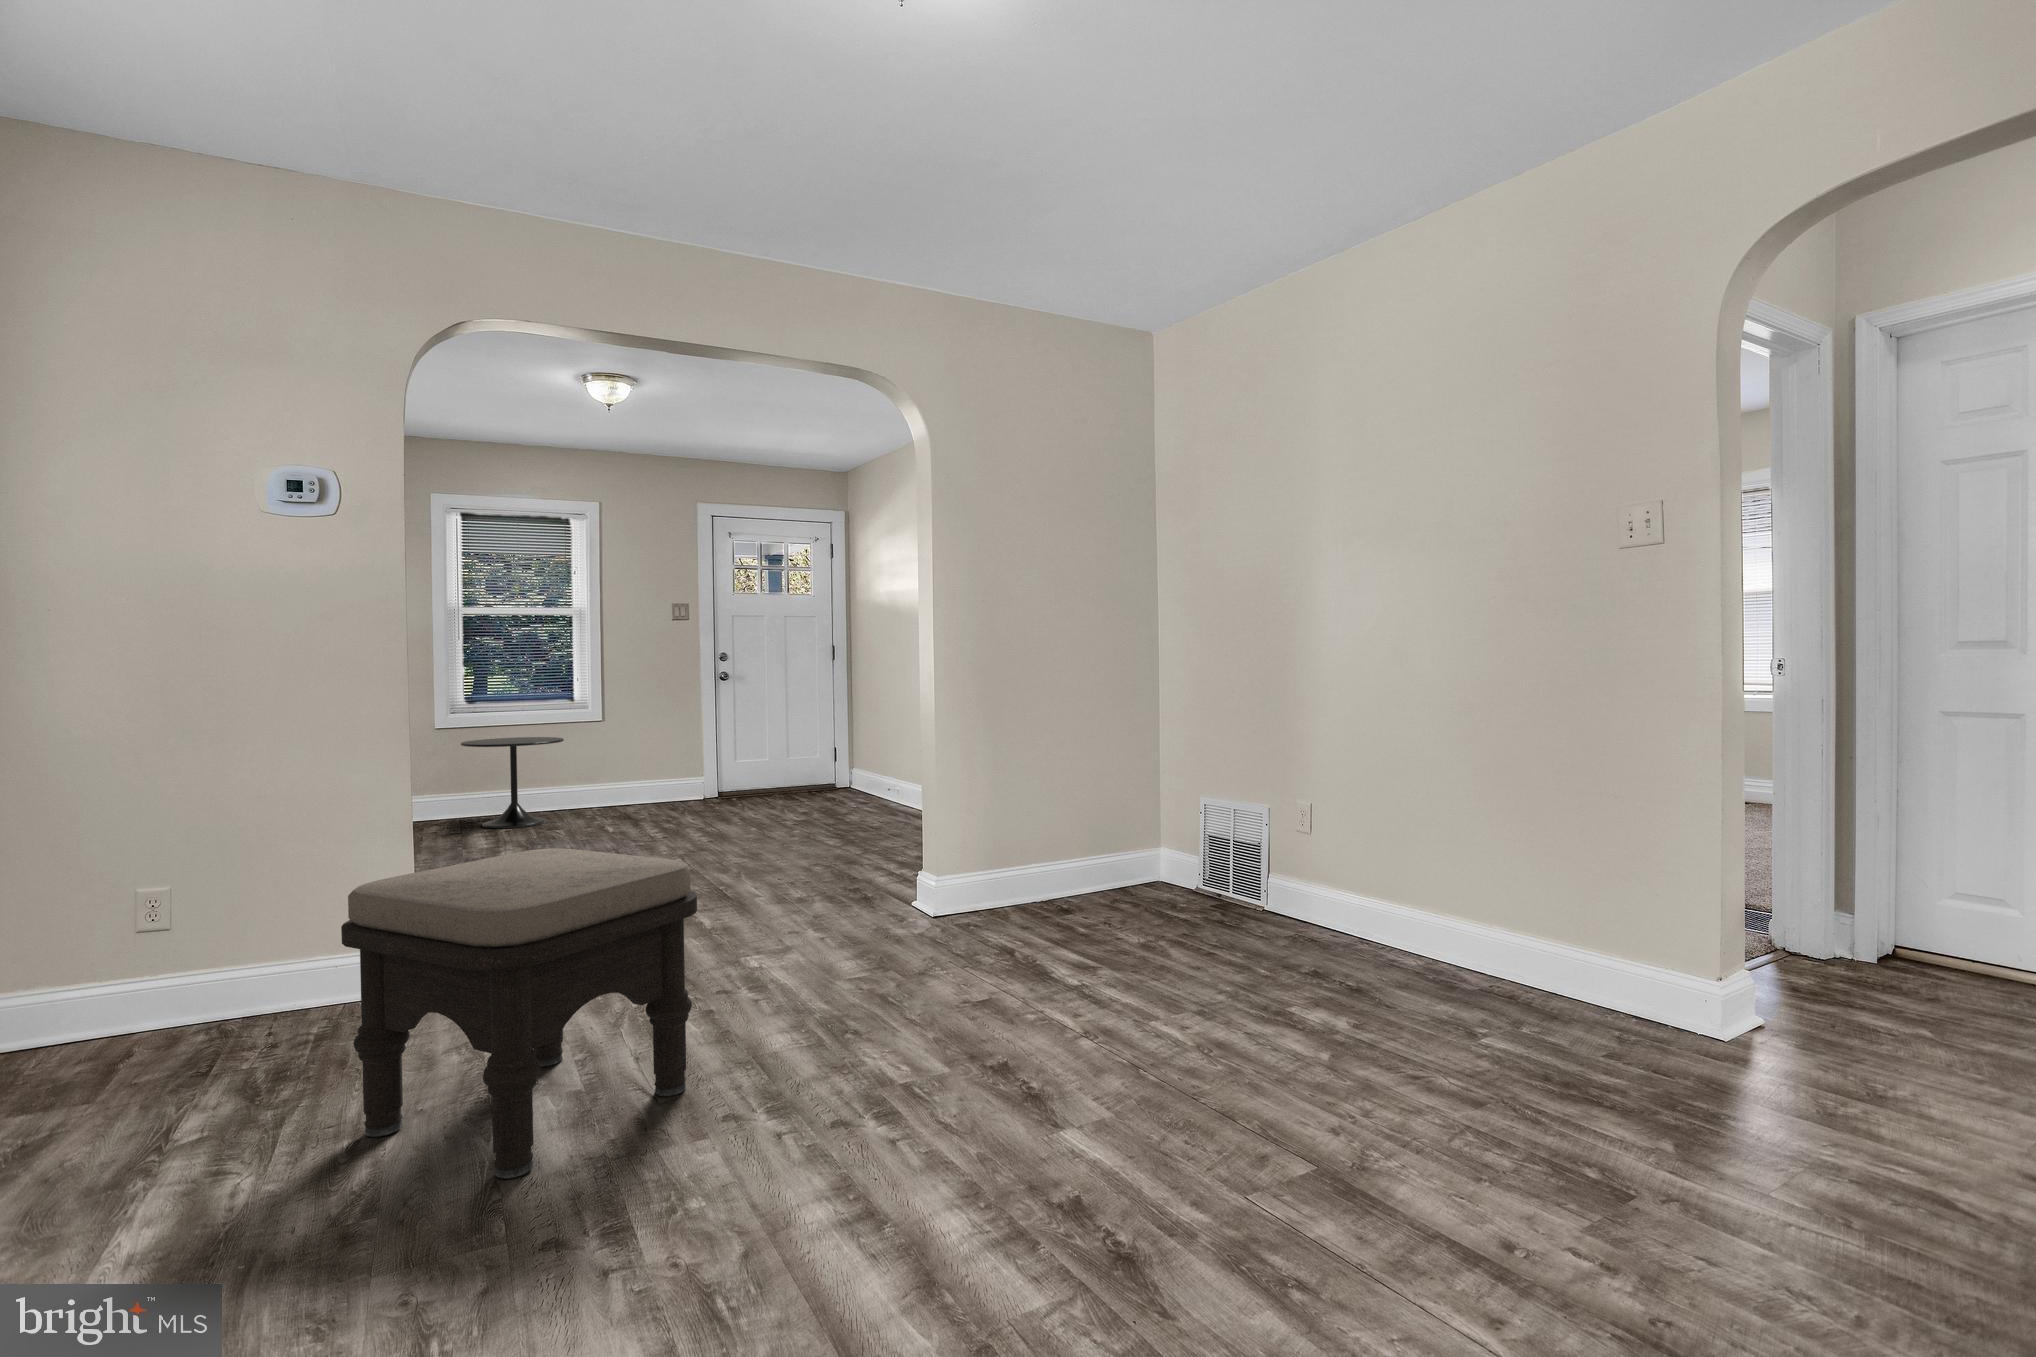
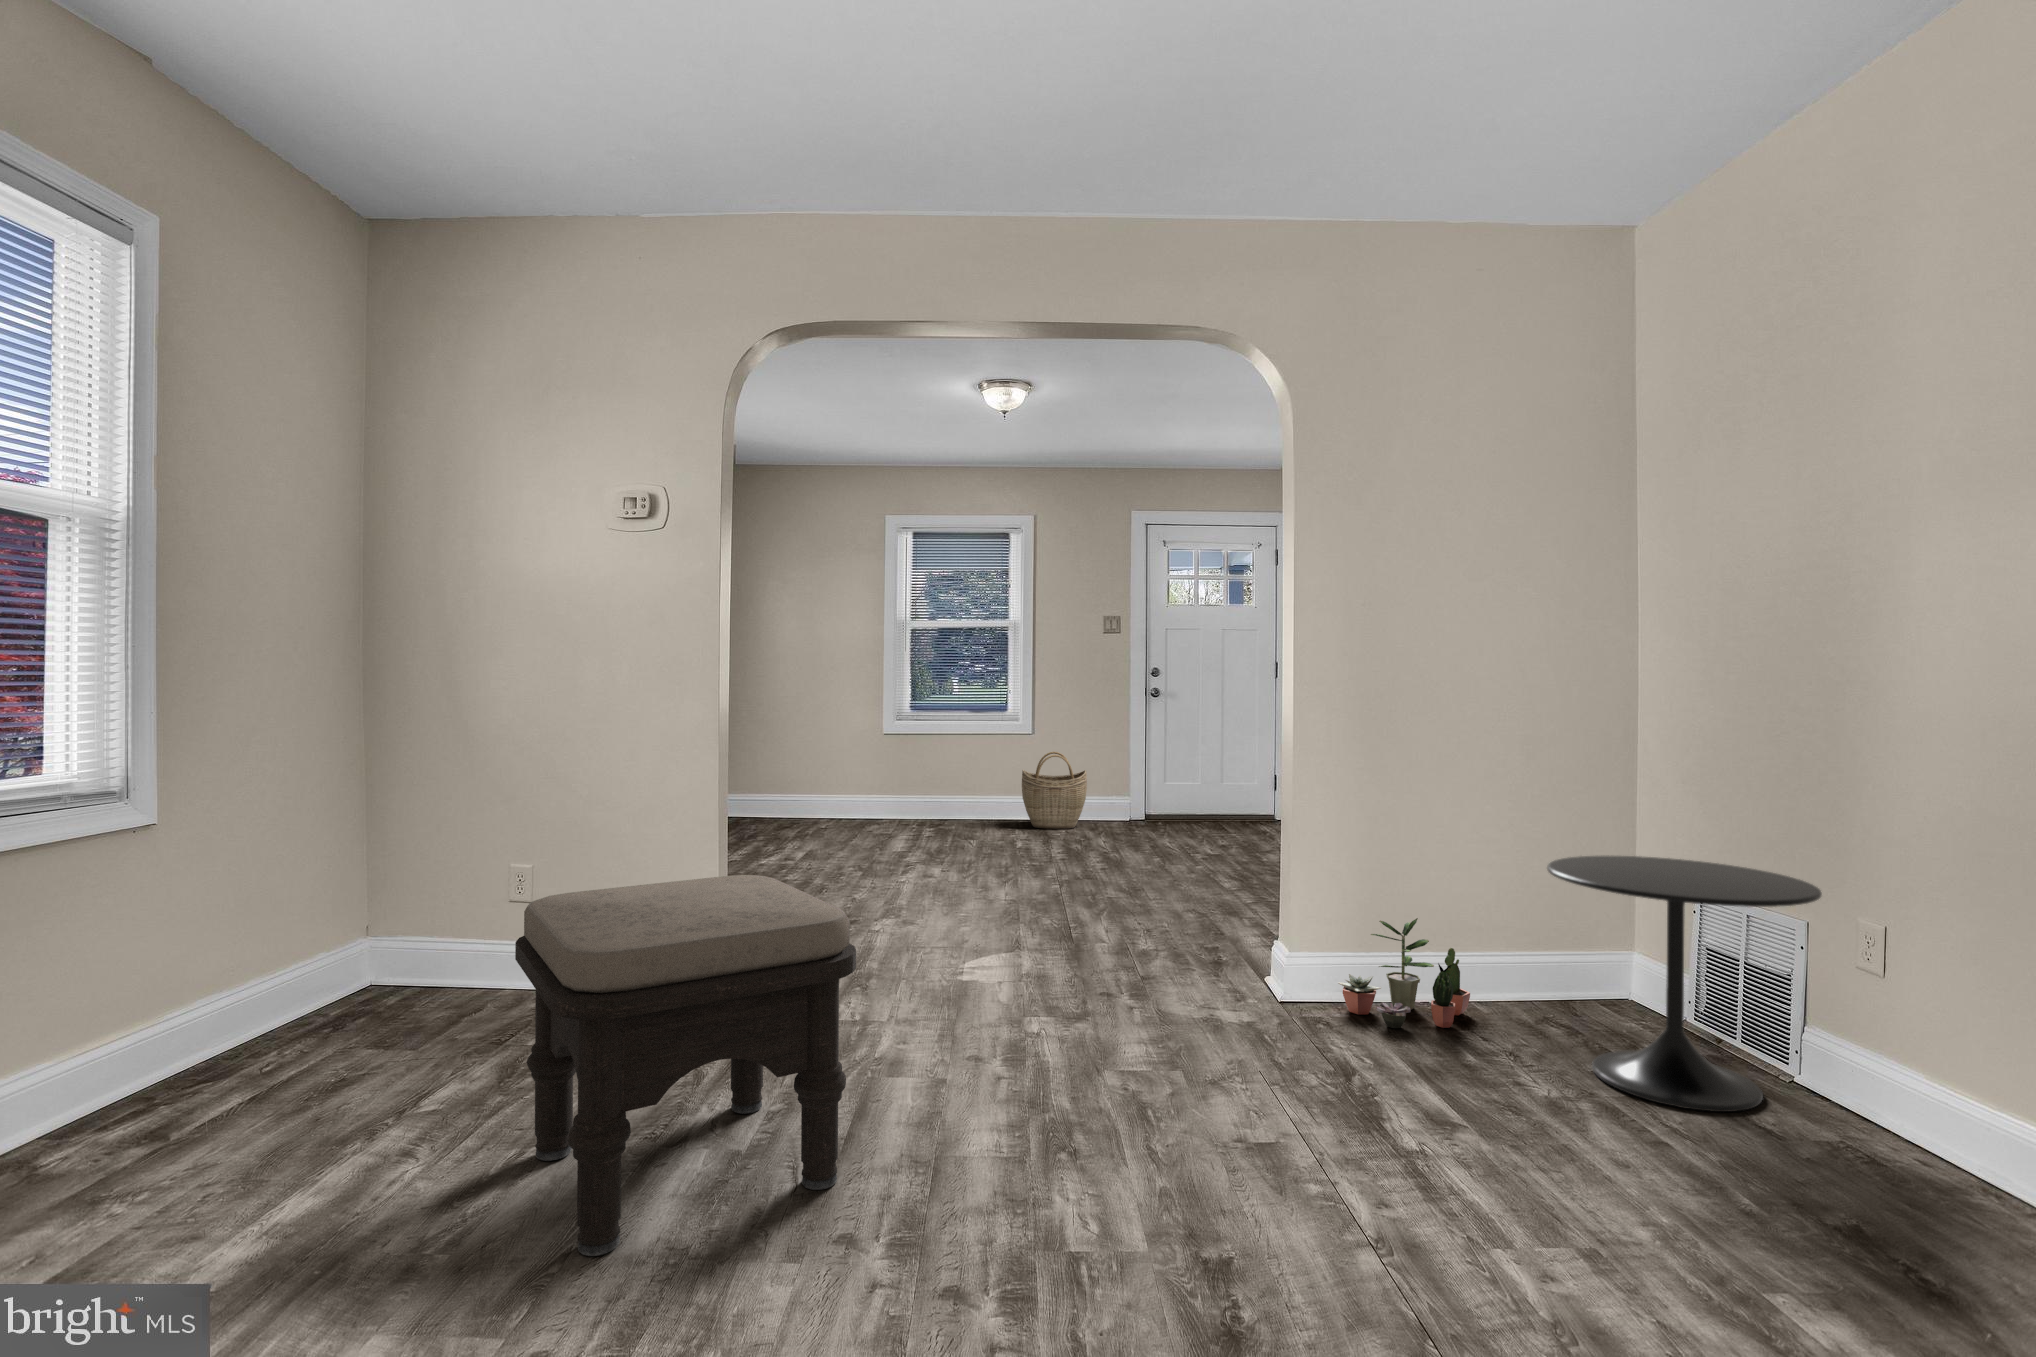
side table: present [461,737,564,828] -> present [1547,856,1822,1112]
woven basket: none [598,738,666,814] -> present [1022,752,1087,829]
potted plant: none [979,837,1068,920] -> present [1338,918,1470,1028]

